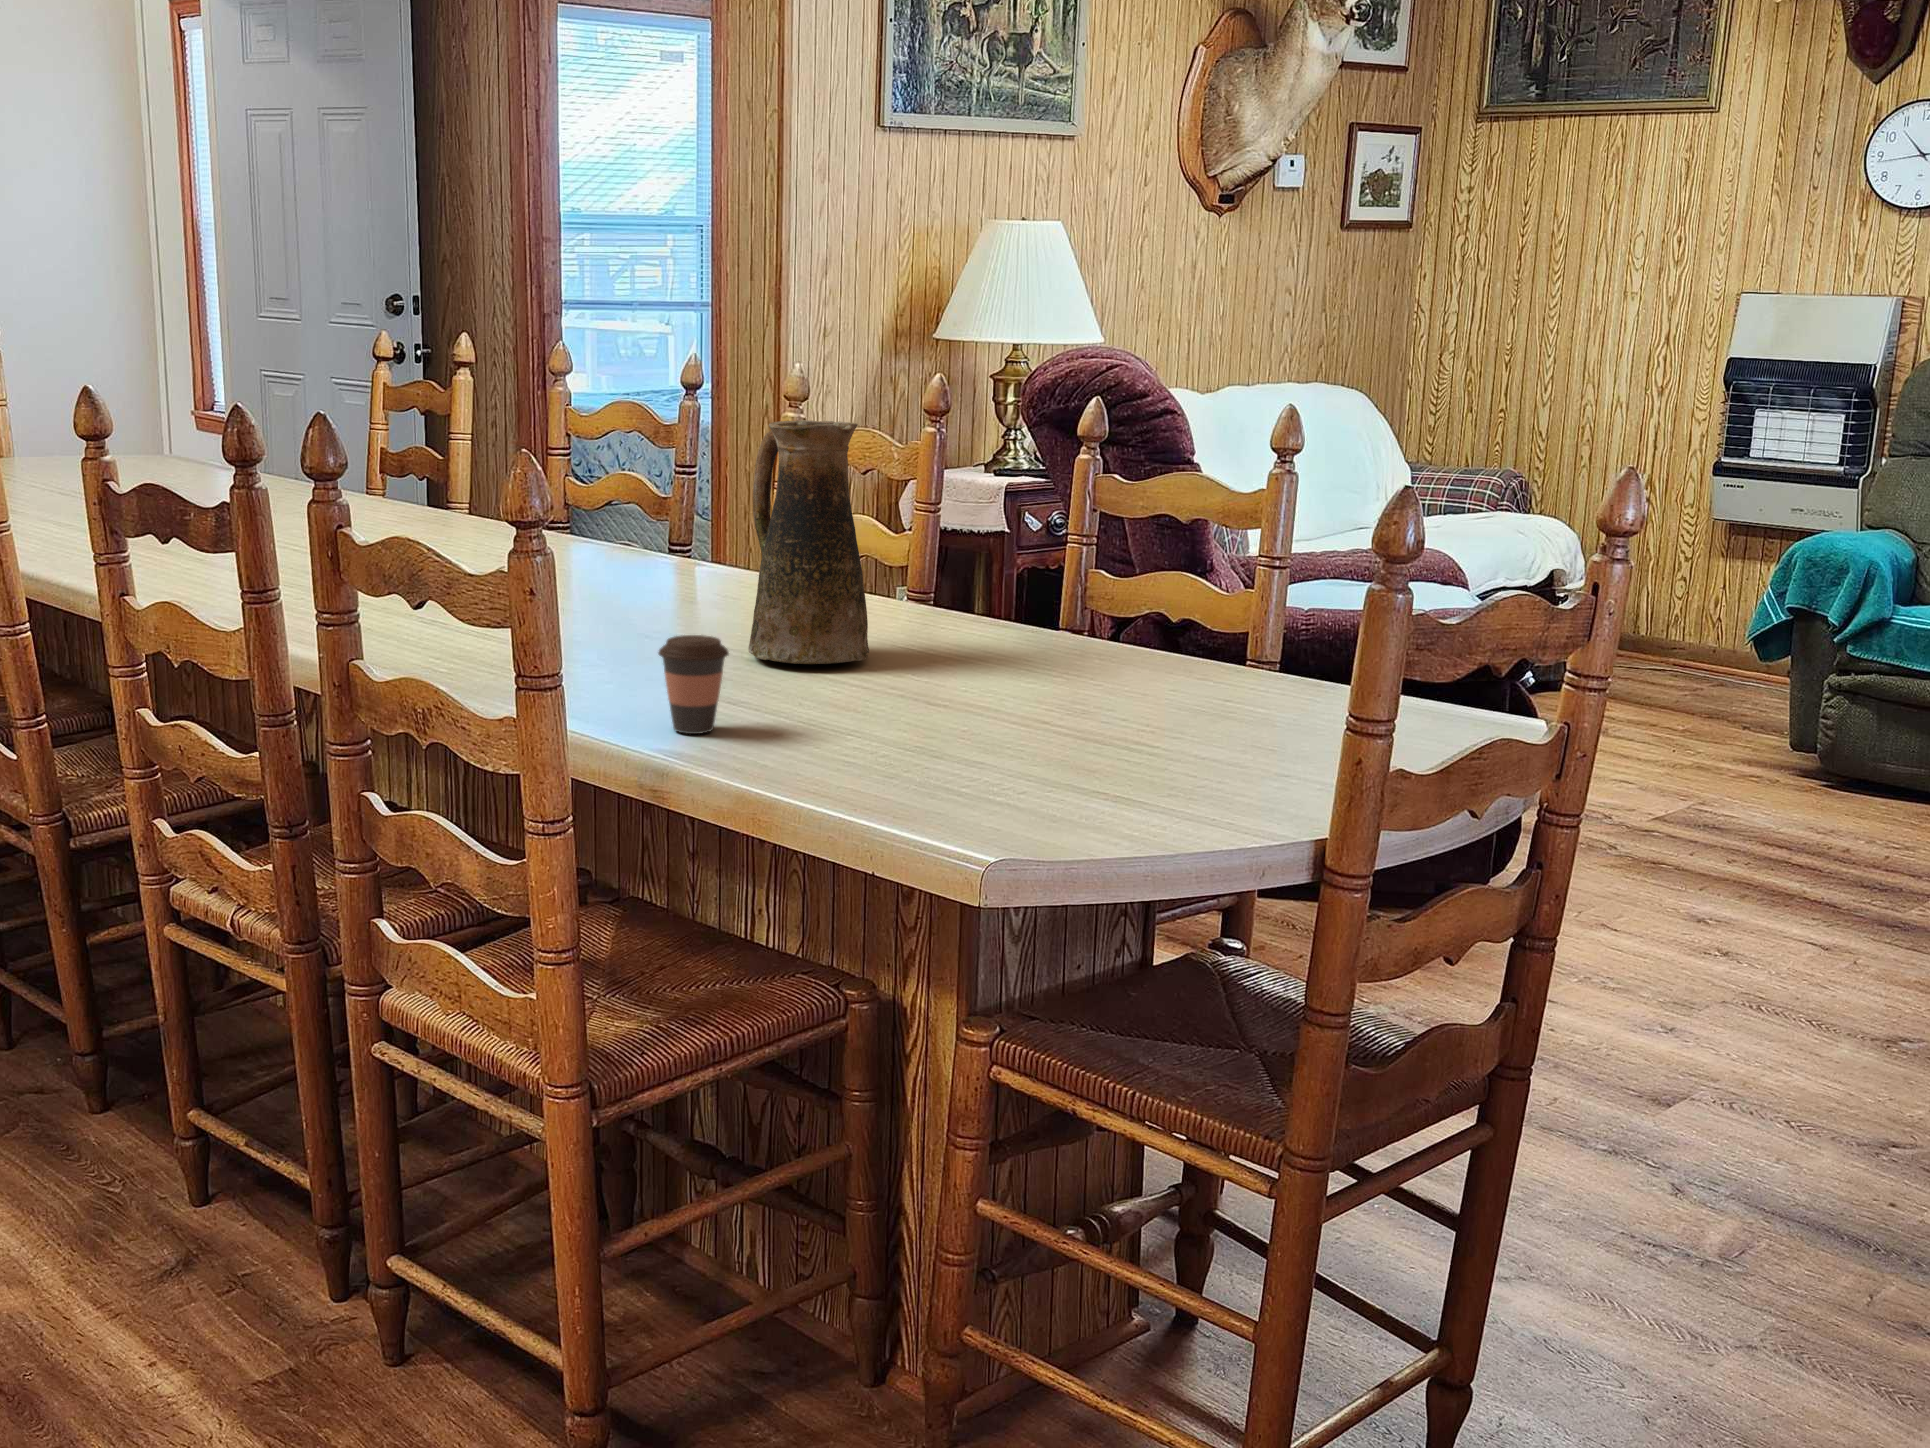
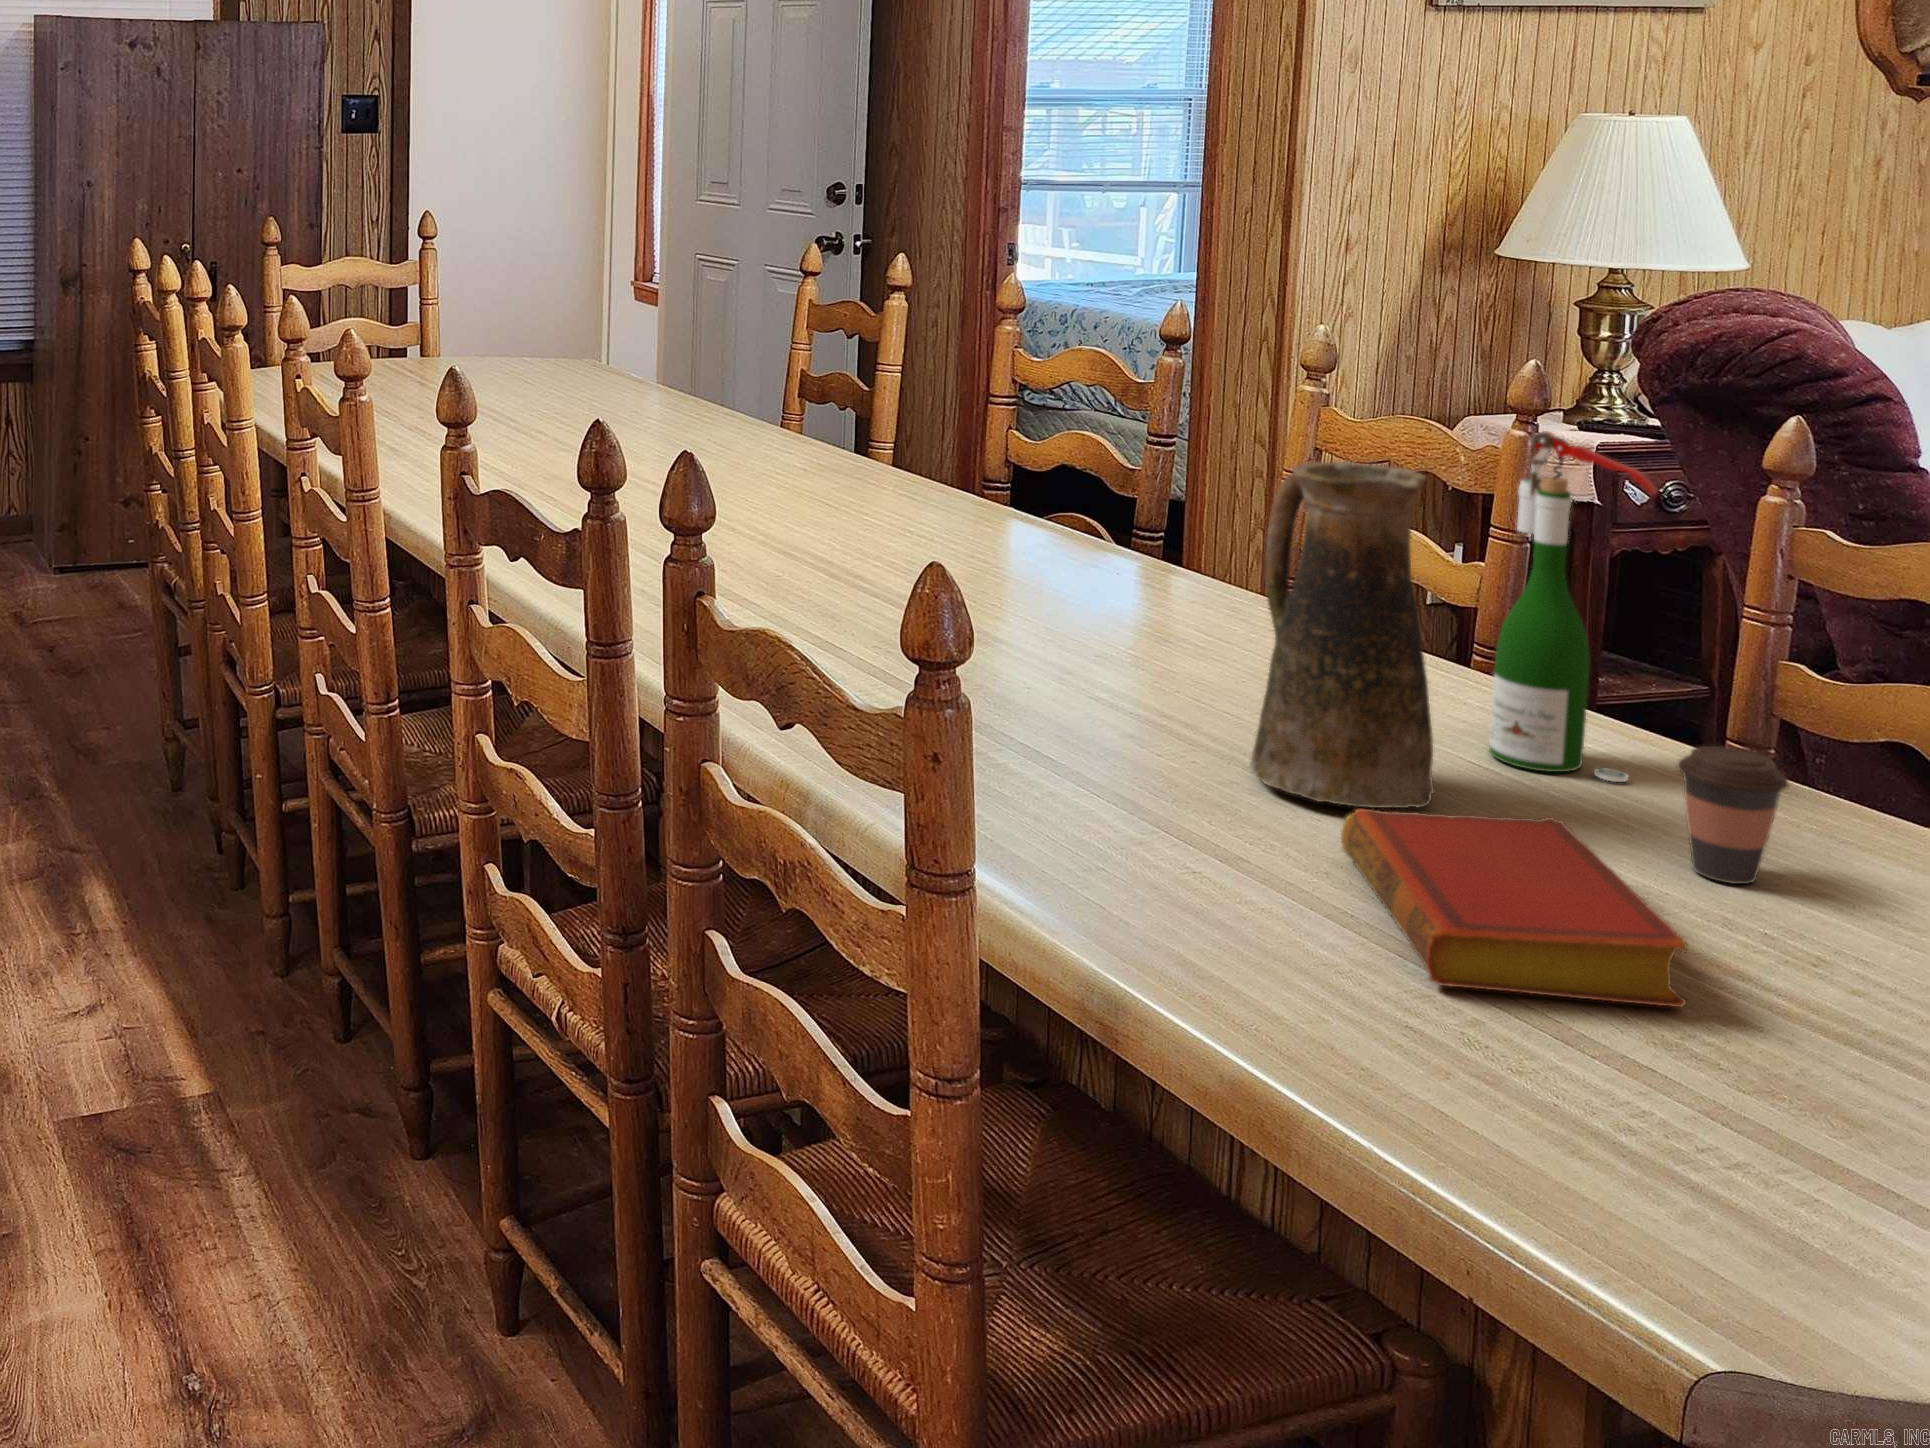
wine bottle: none [907,396,1004,641] -> present [1489,431,1656,782]
coffee cup: present [658,635,729,734] -> present [1677,746,1789,884]
book: none [807,646,1009,738] -> present [1341,809,1687,1007]

